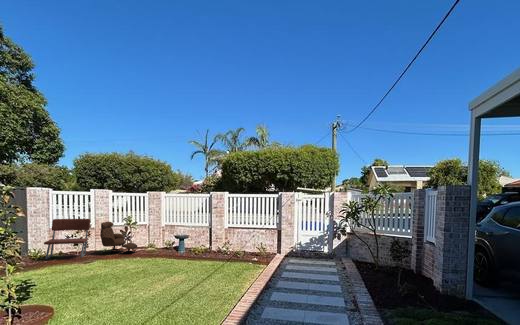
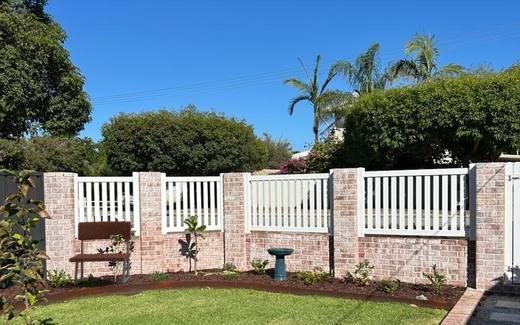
lounge chair: present [100,222,137,255] -> none [147,226,207,281]

